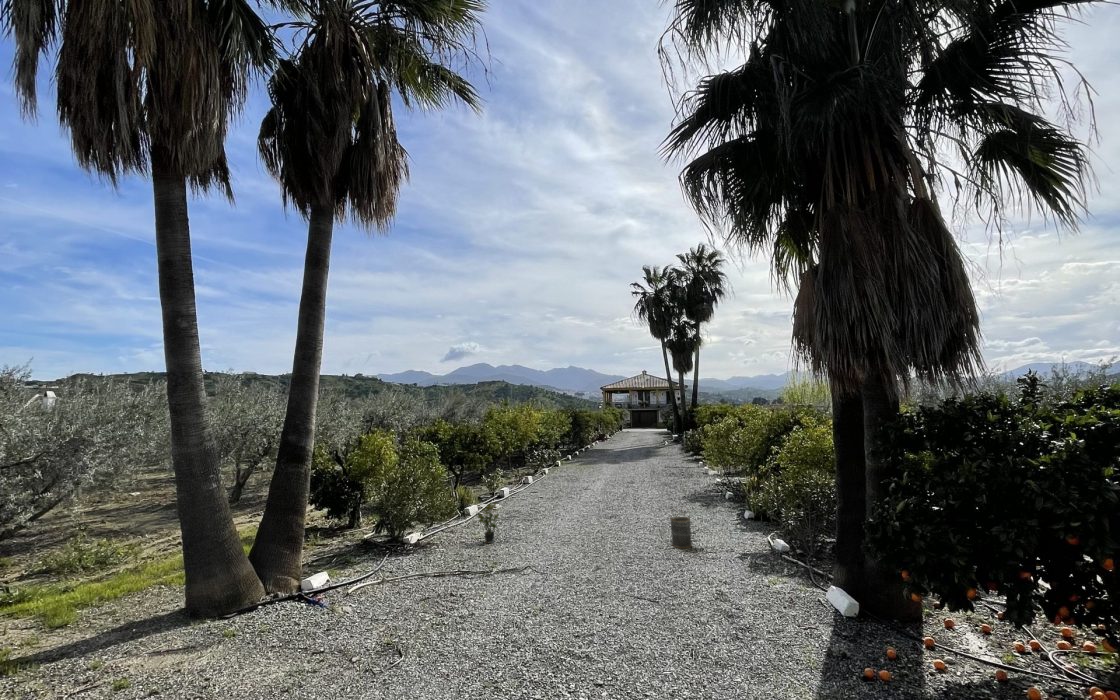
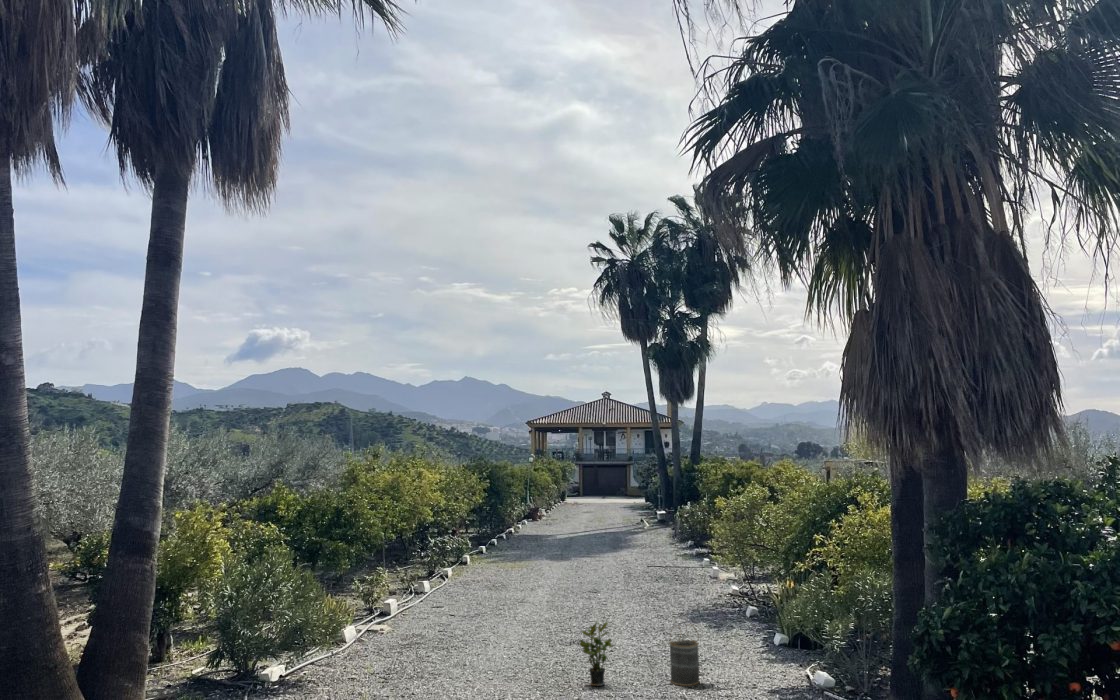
potted plant: present [478,503,499,543] -> present [579,622,612,686]

